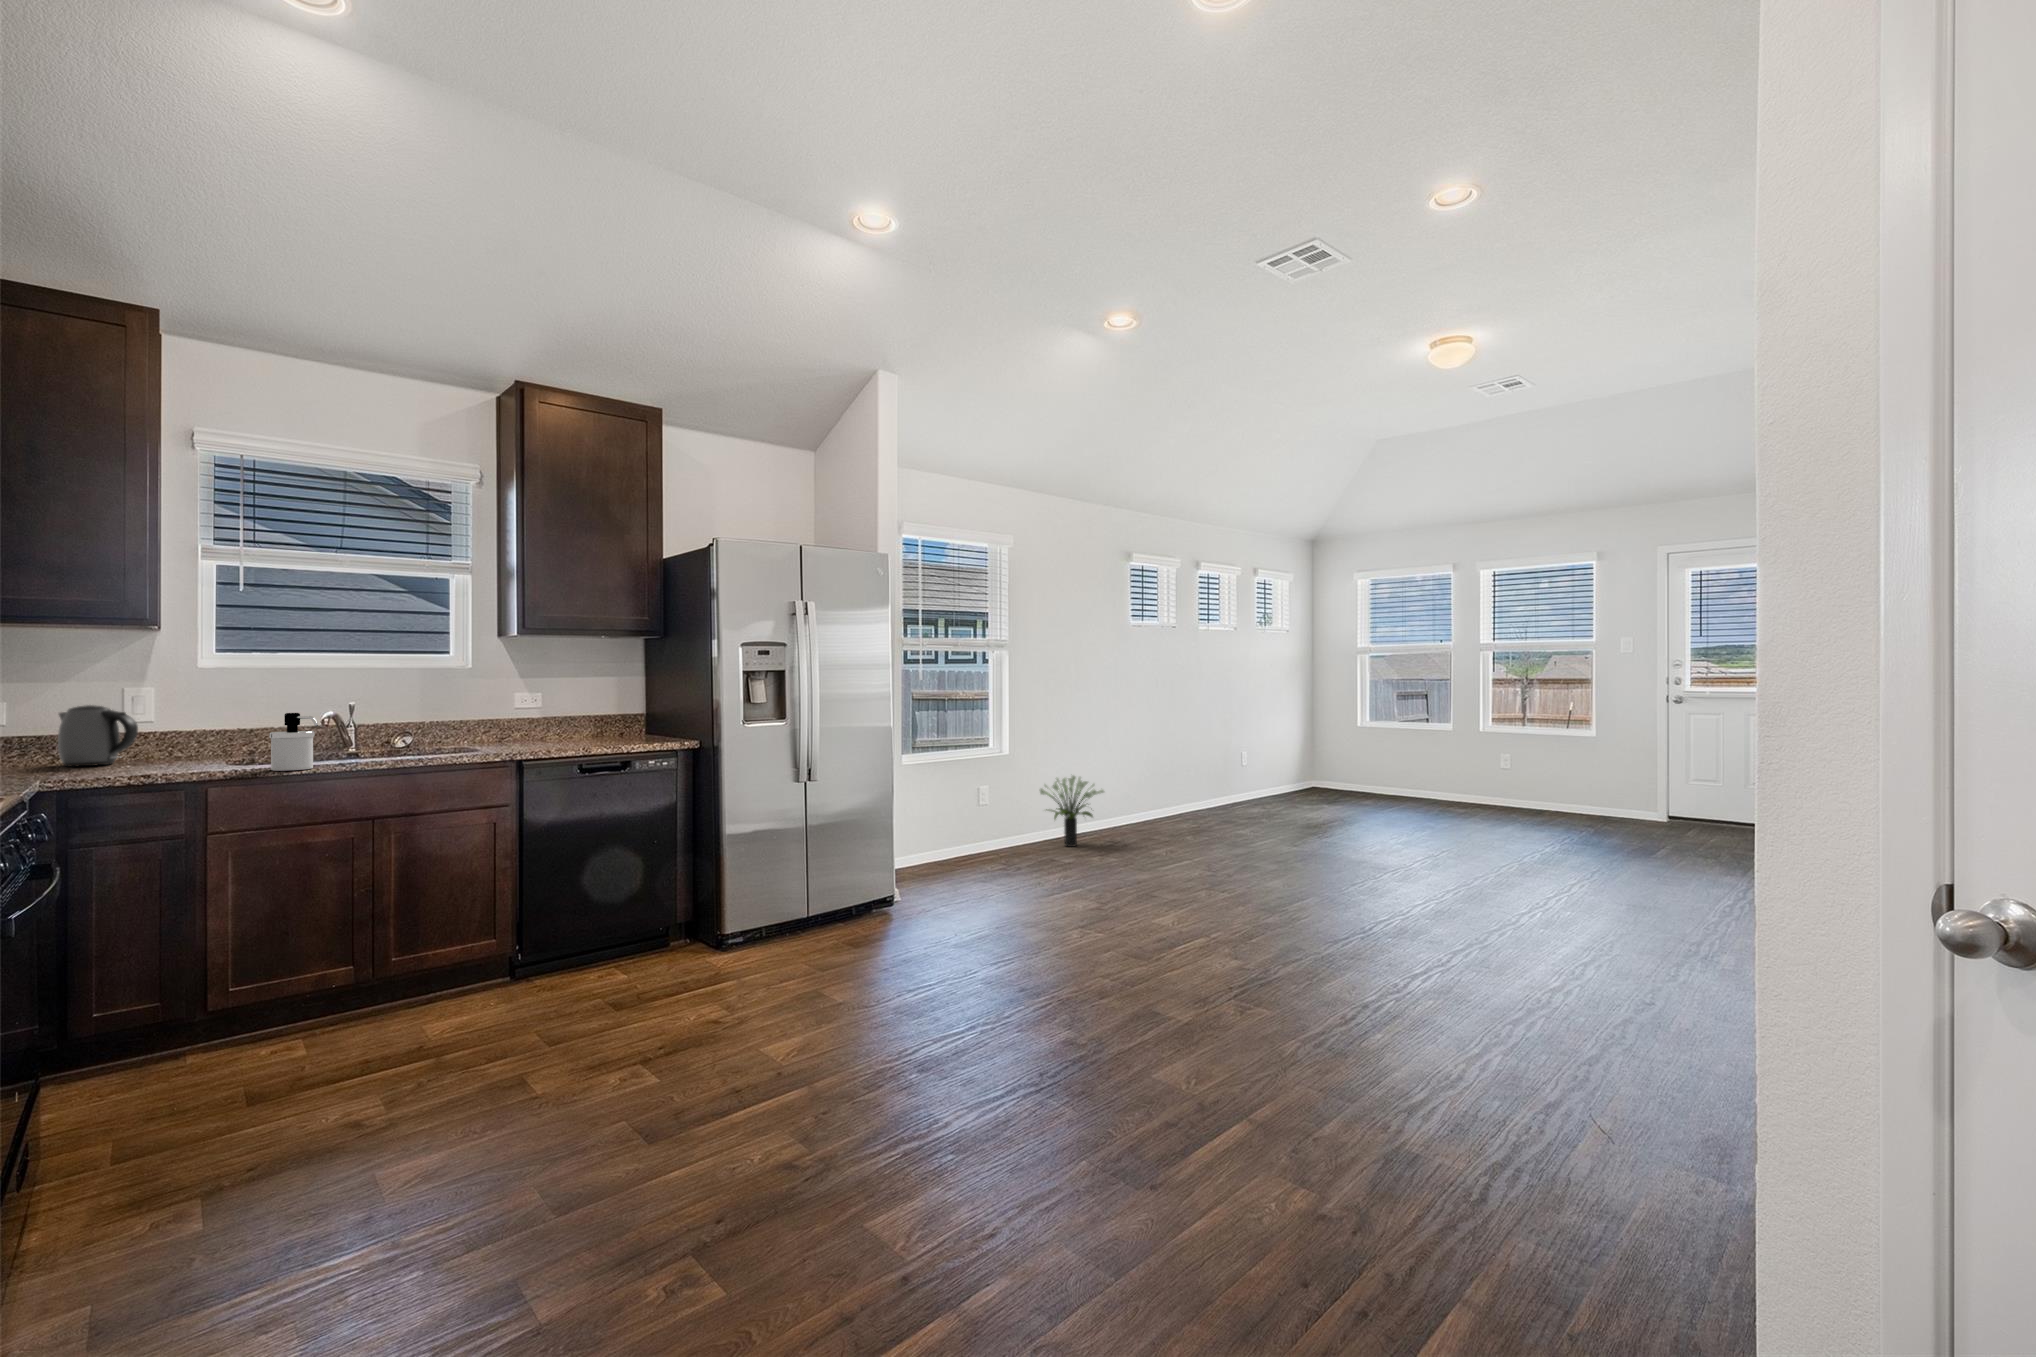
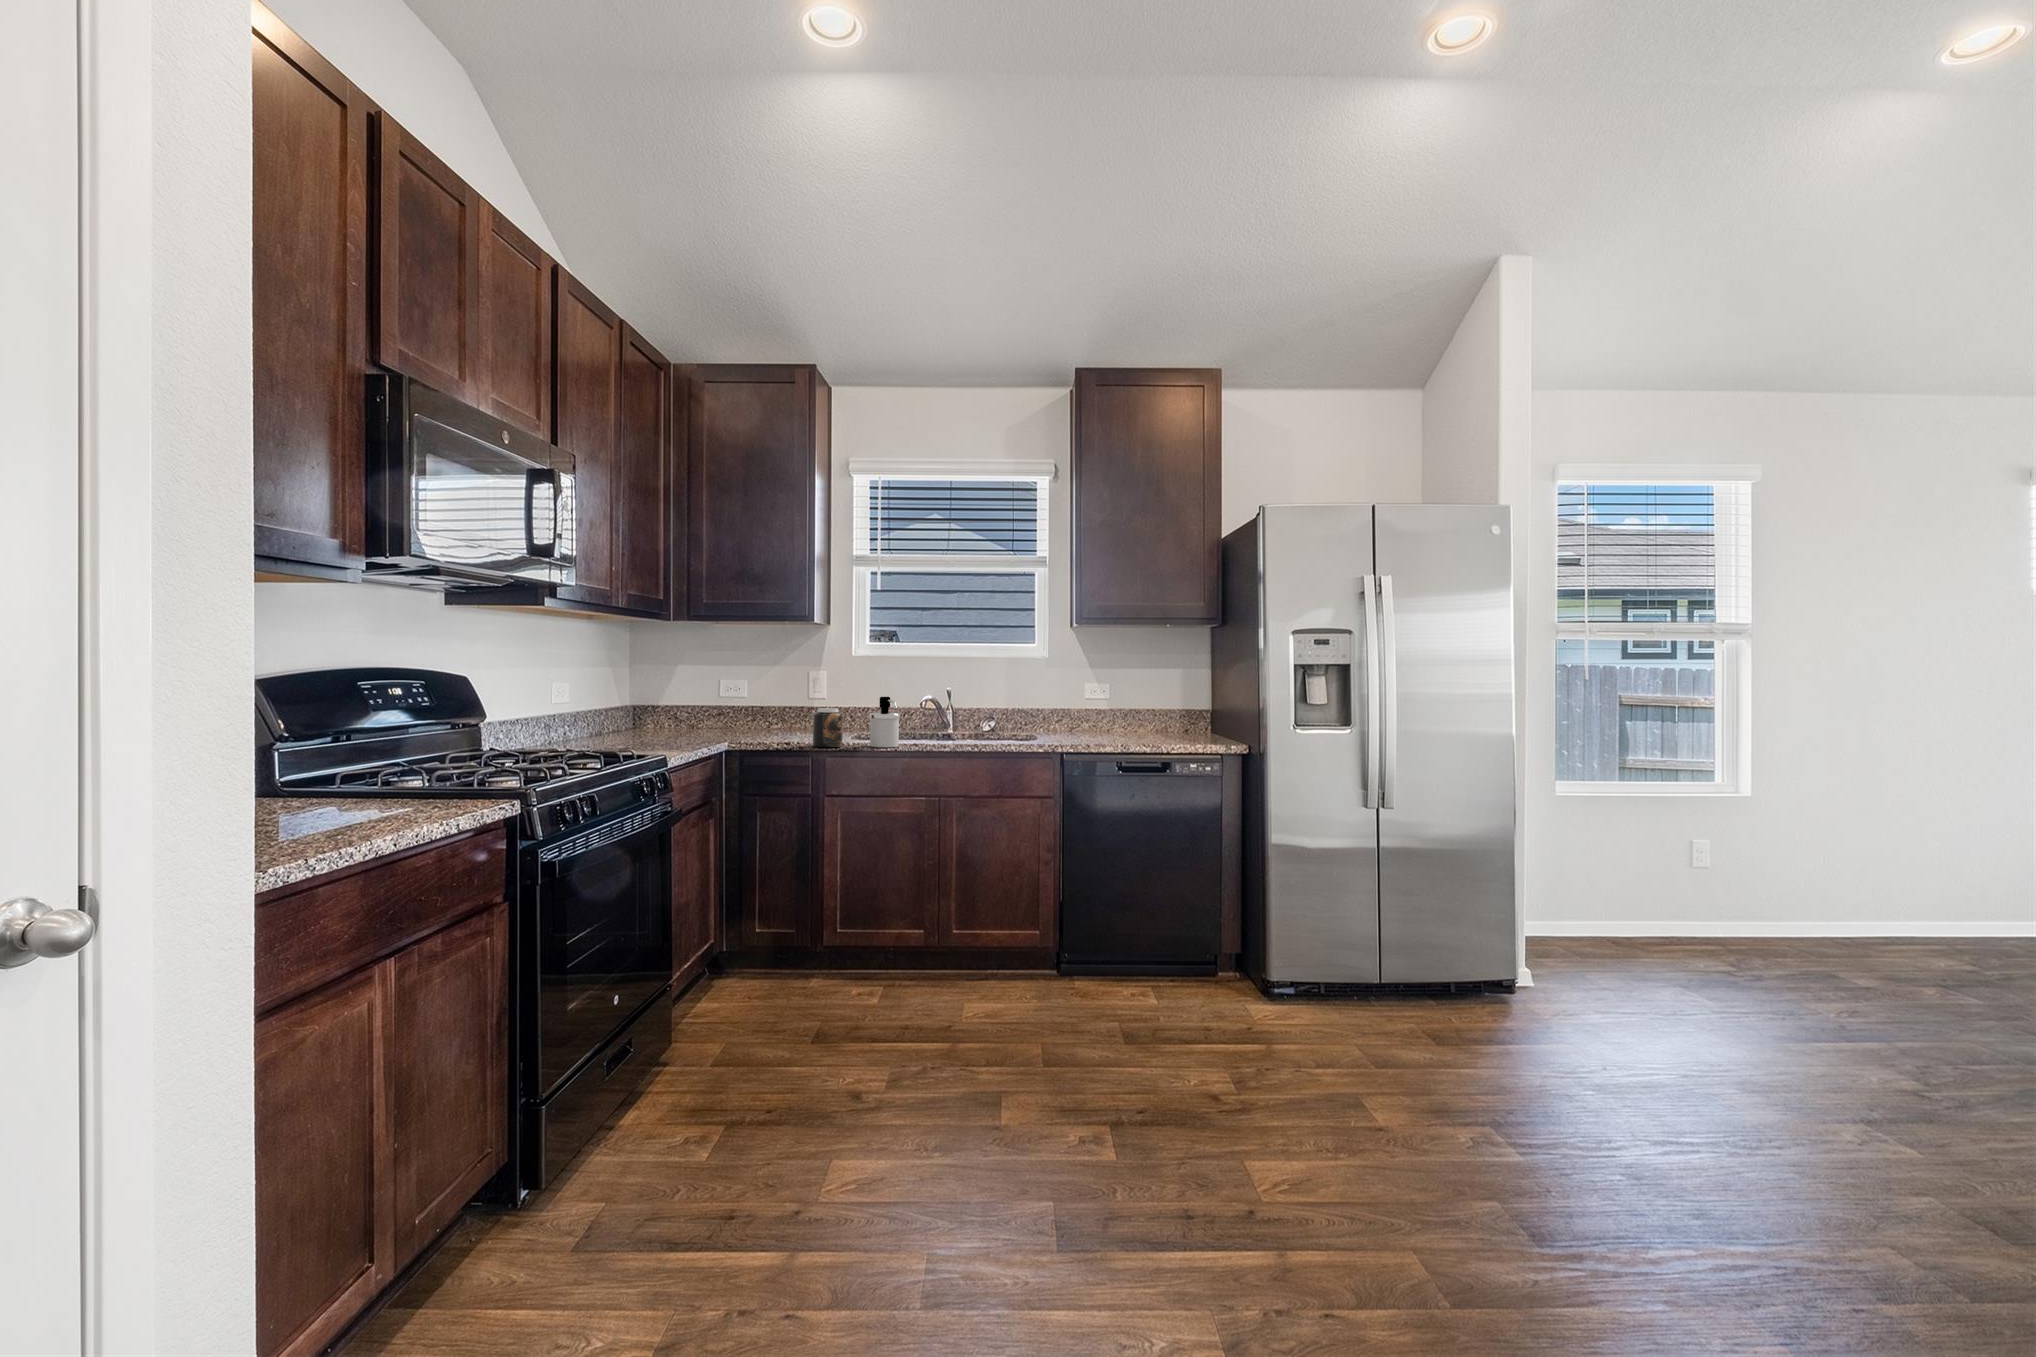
kettle: present [58,705,138,766] -> none [767,685,809,732]
jar: none [183,729,230,776] -> present [813,708,843,747]
potted plant: present [1040,776,1104,847] -> none [1802,842,1954,961]

